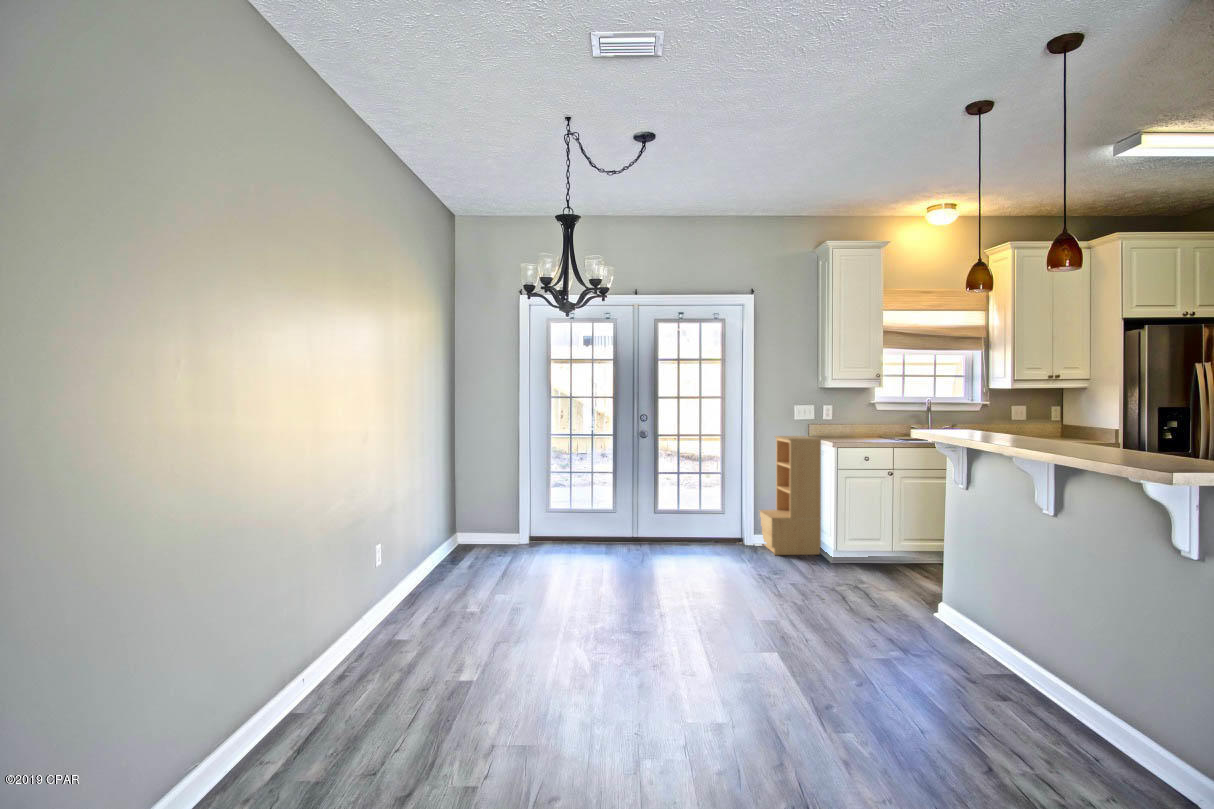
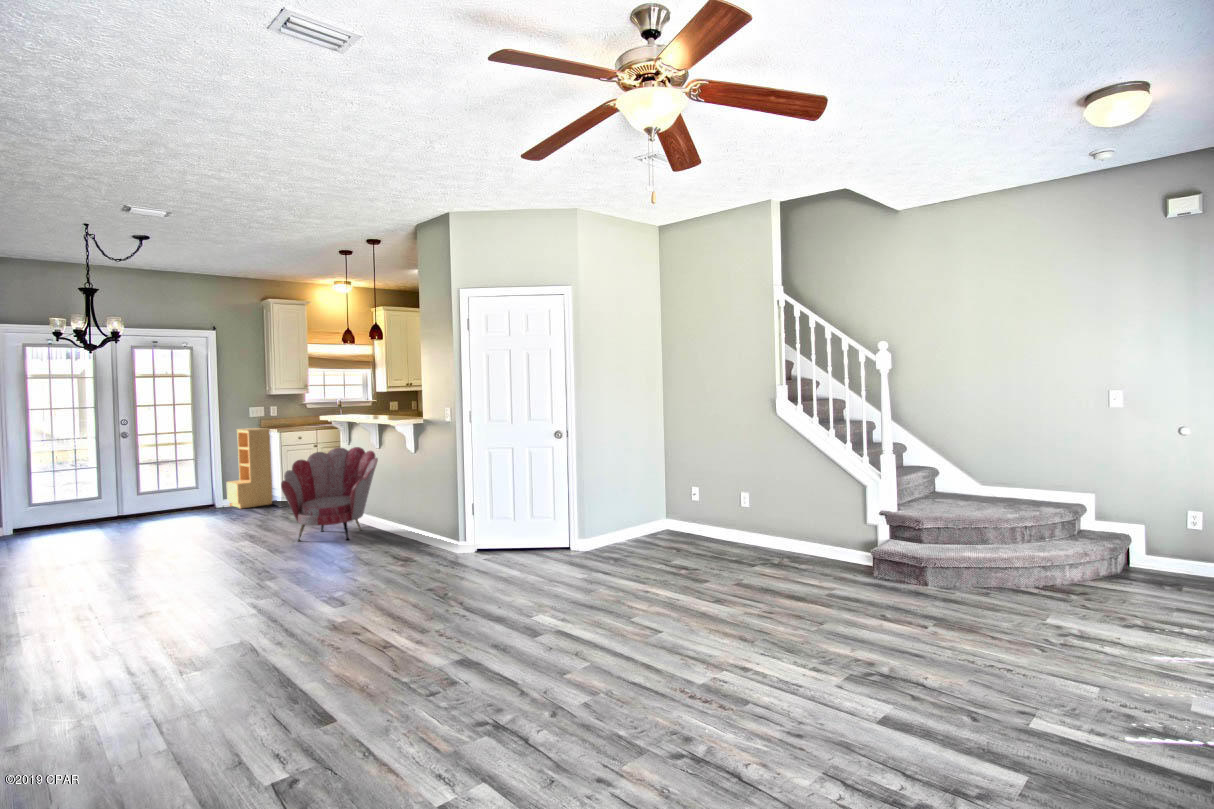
armchair: none [847,497,1096,759] -> present [281,447,378,541]

